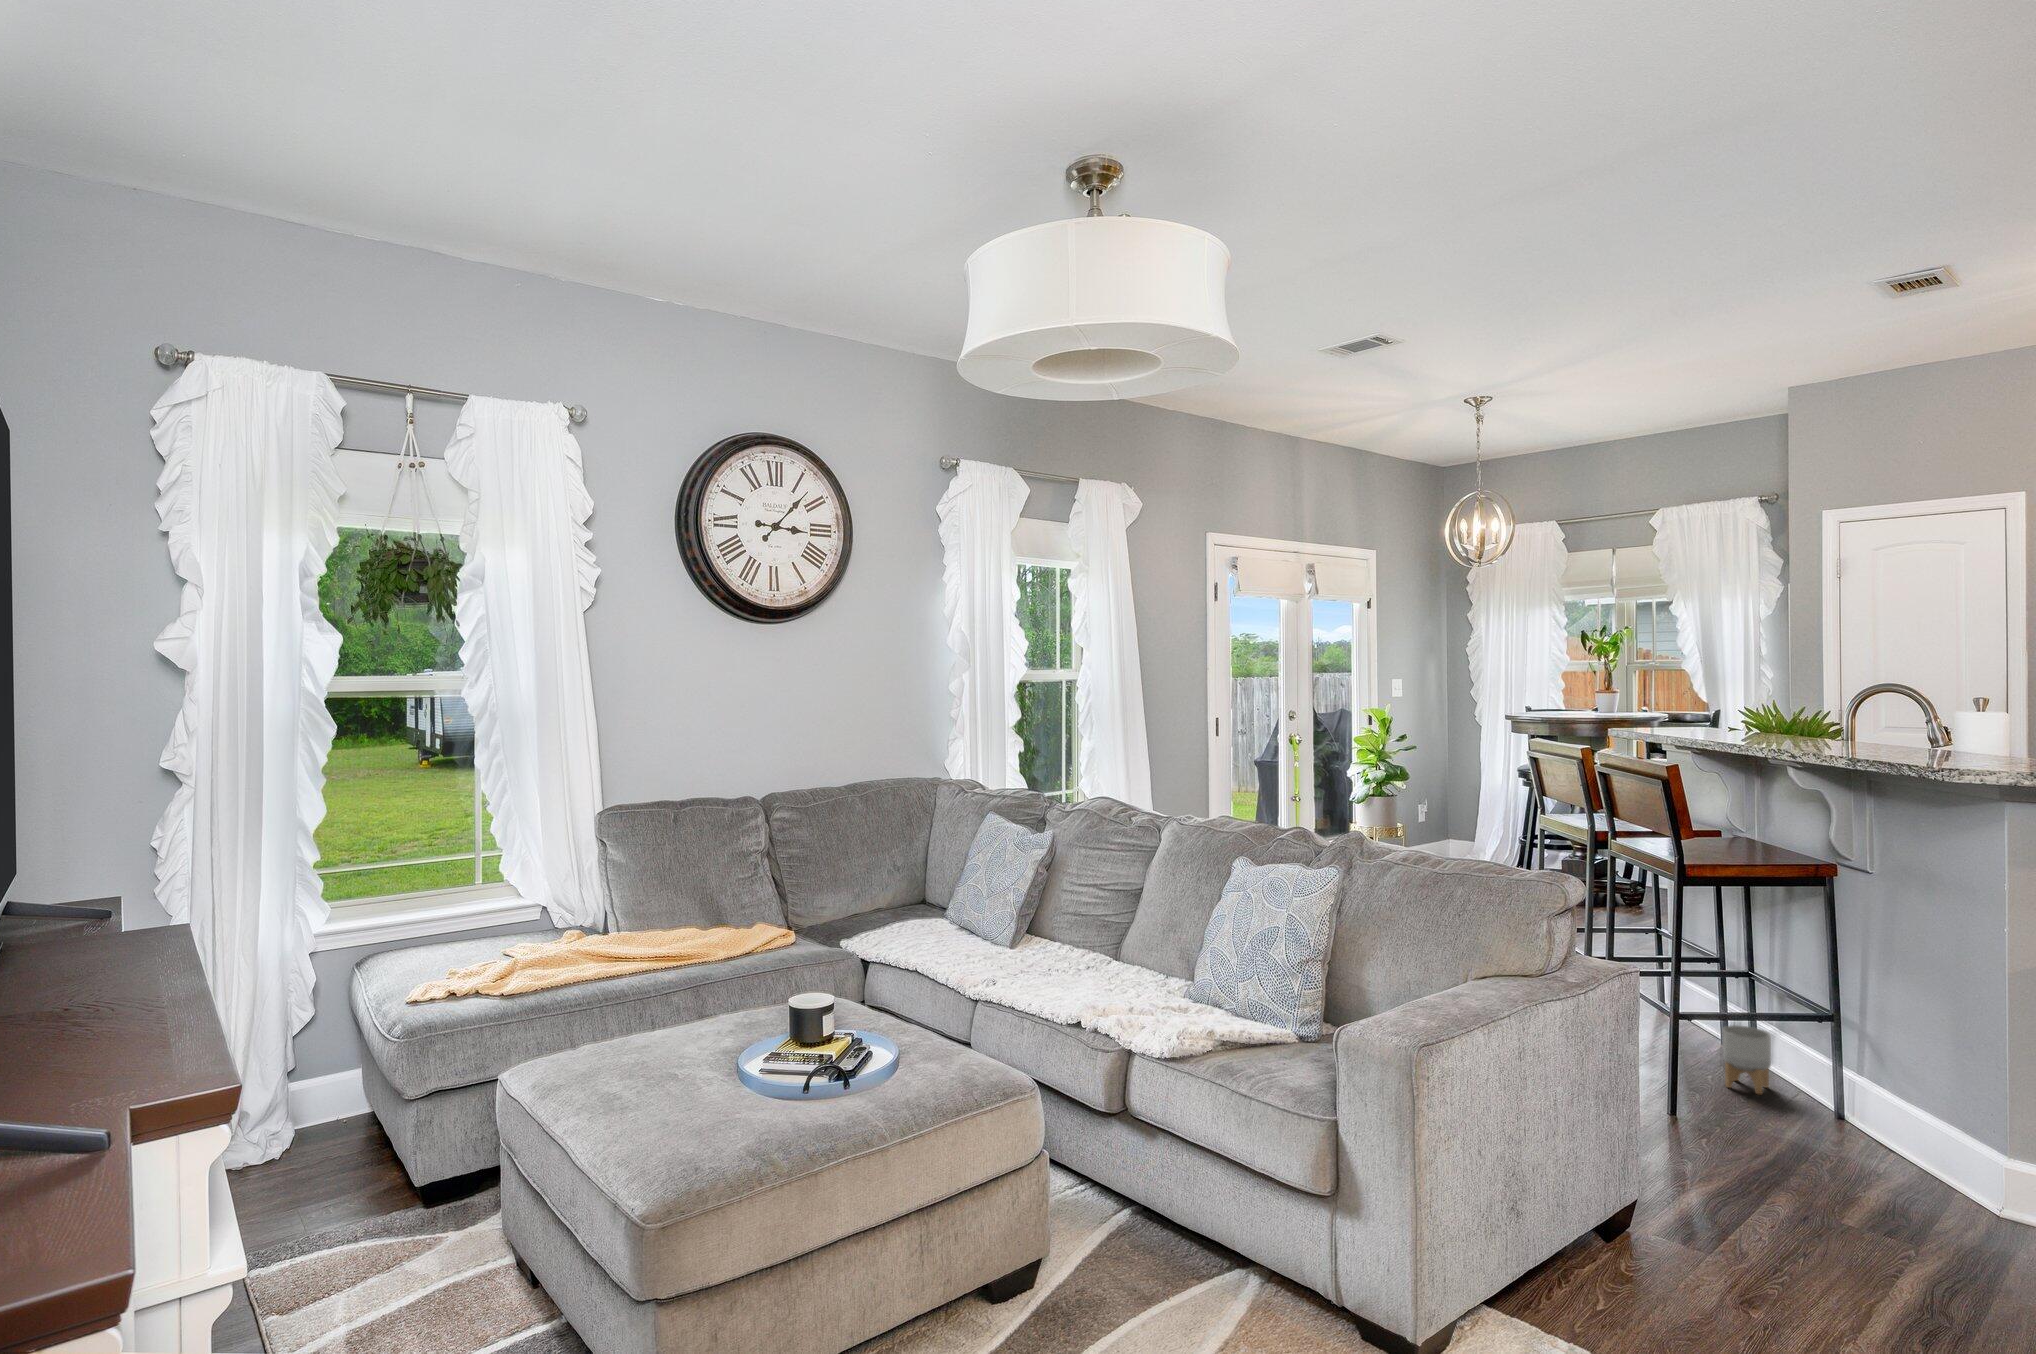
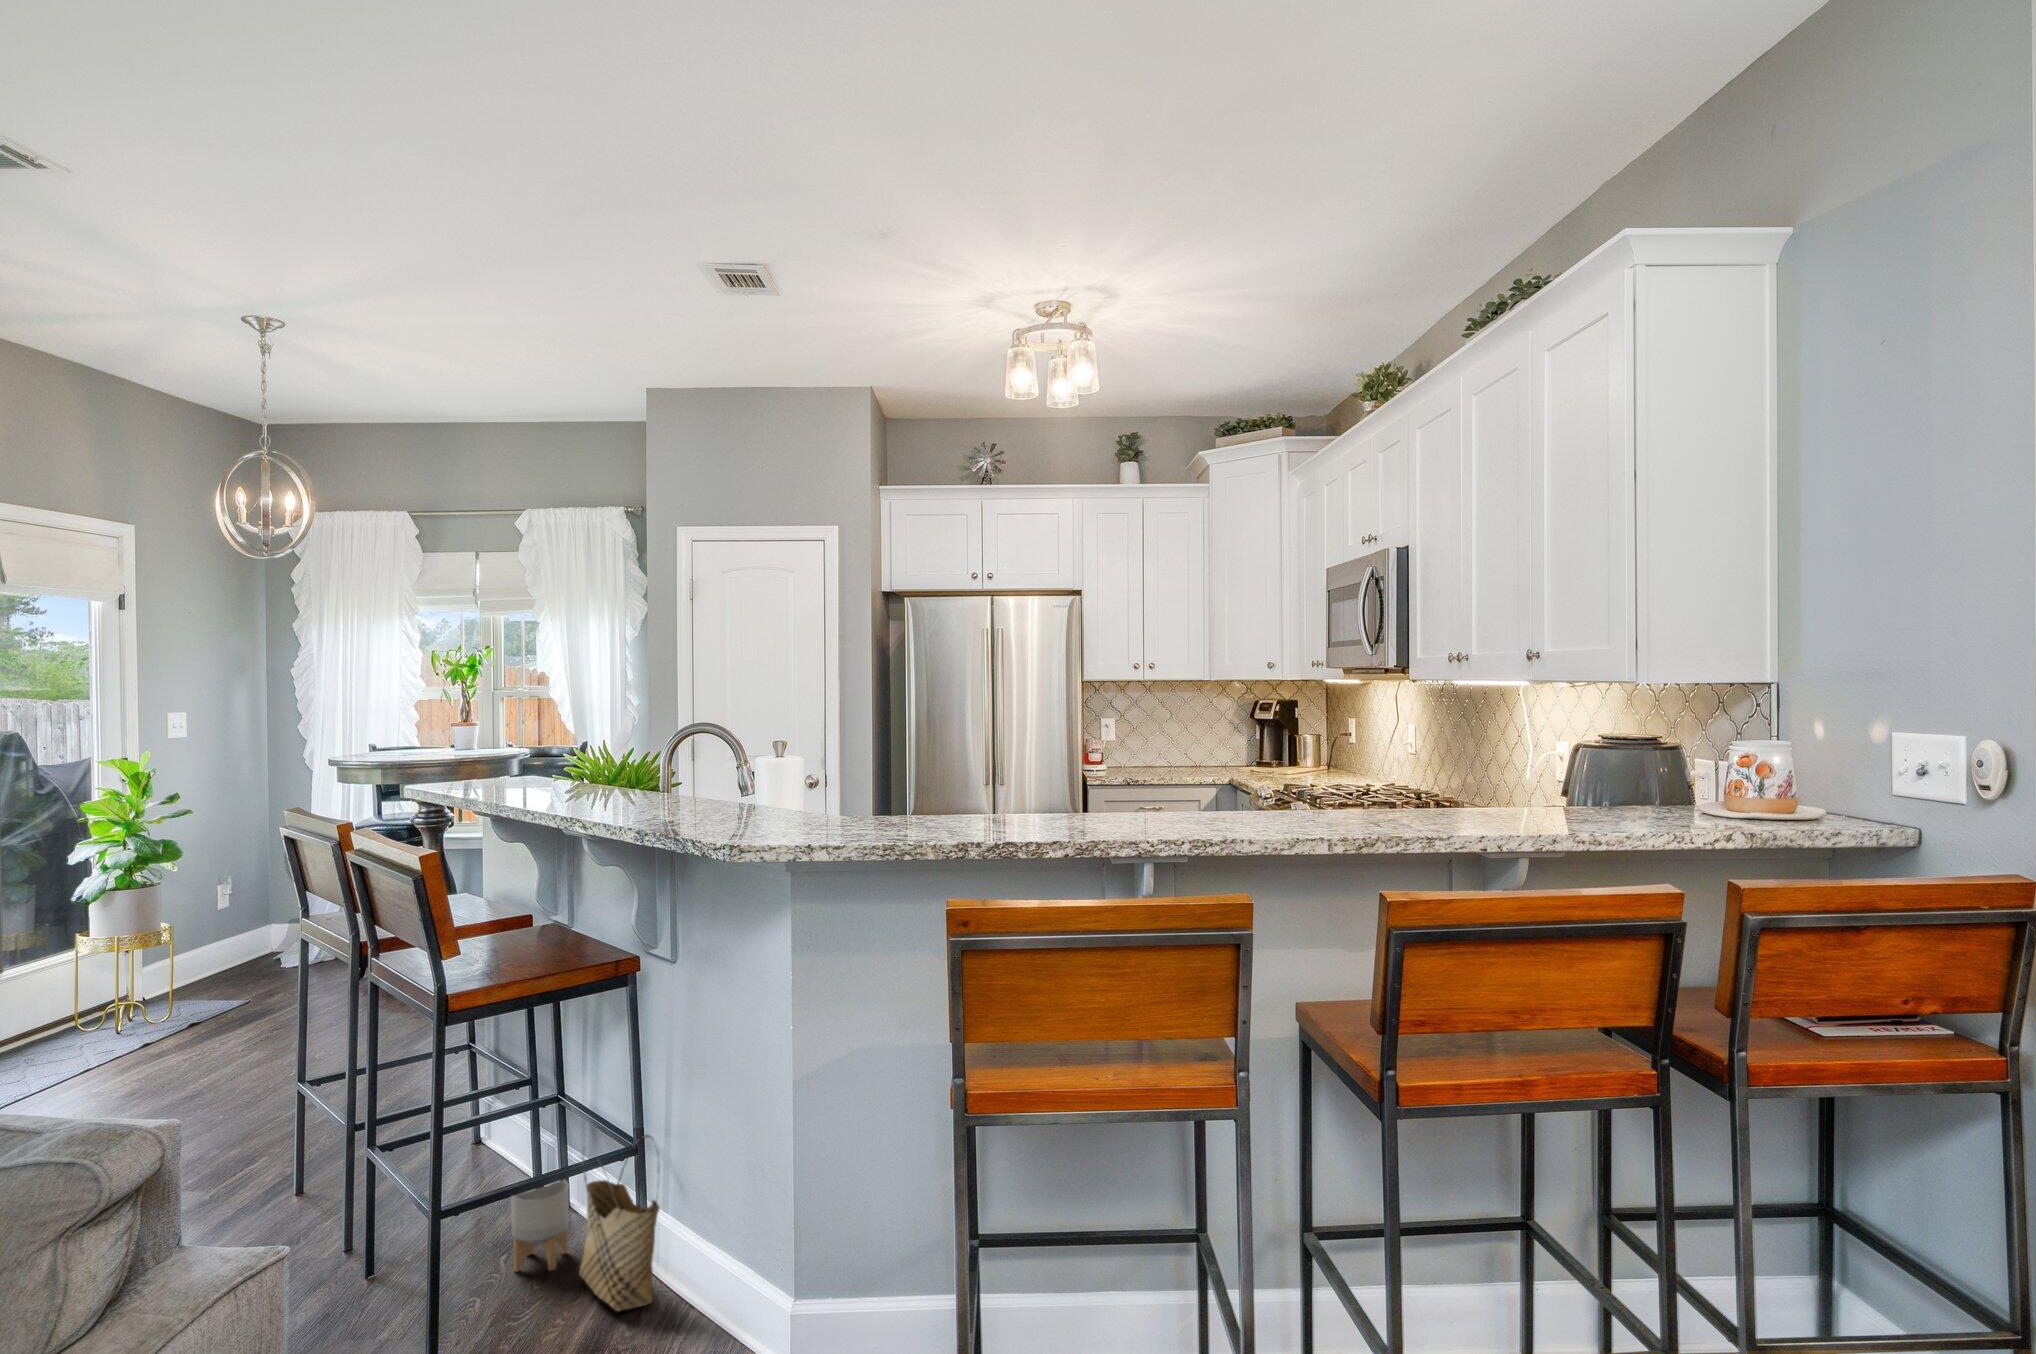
woven basket: none [1785,1001,1865,1135] -> present [579,1135,660,1311]

